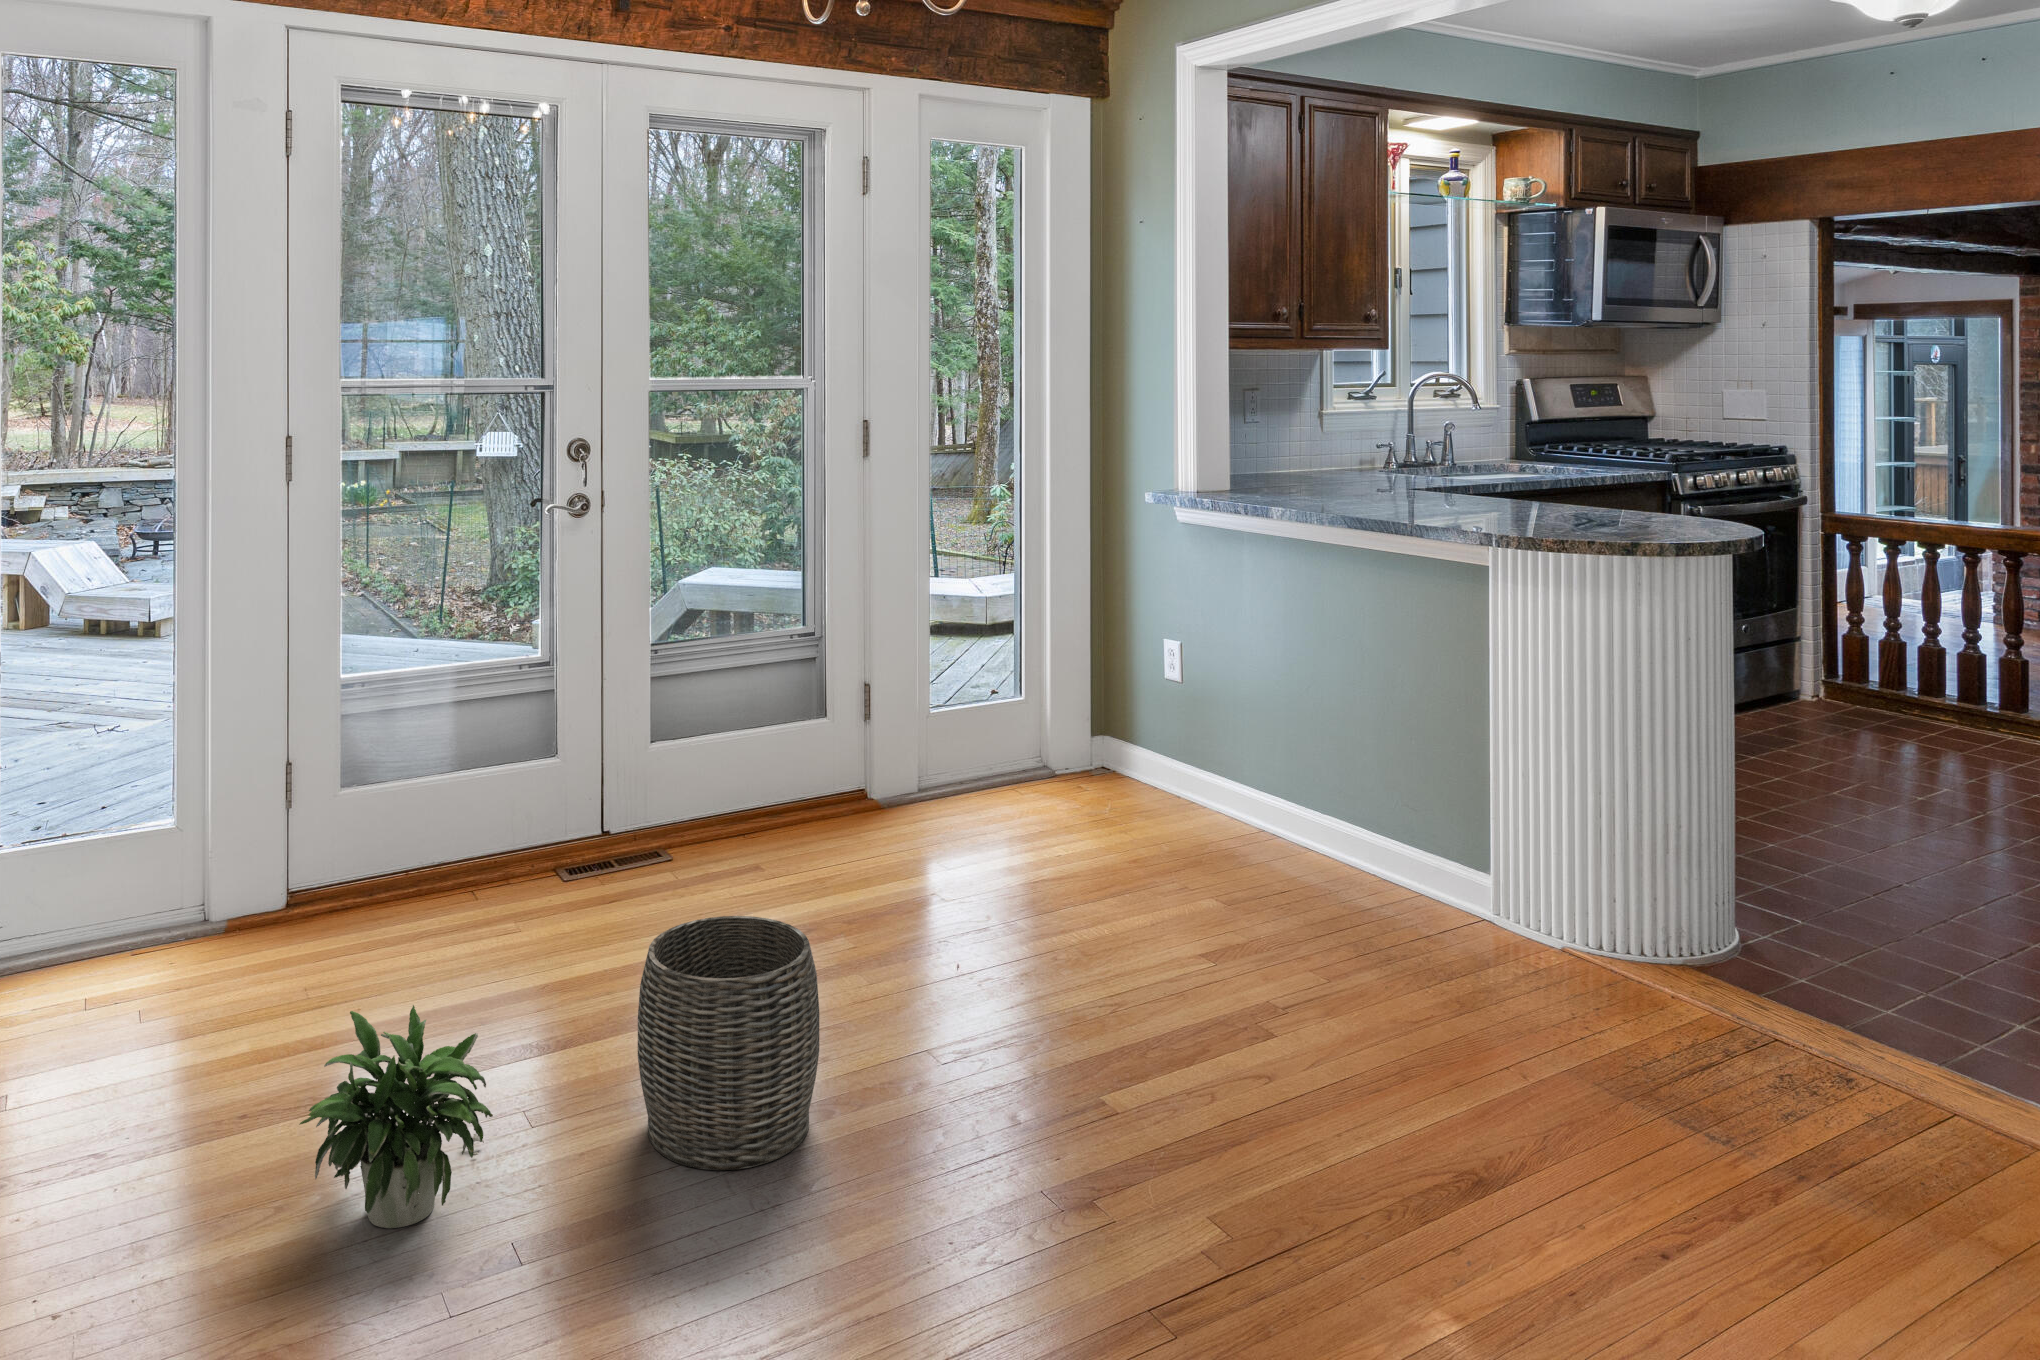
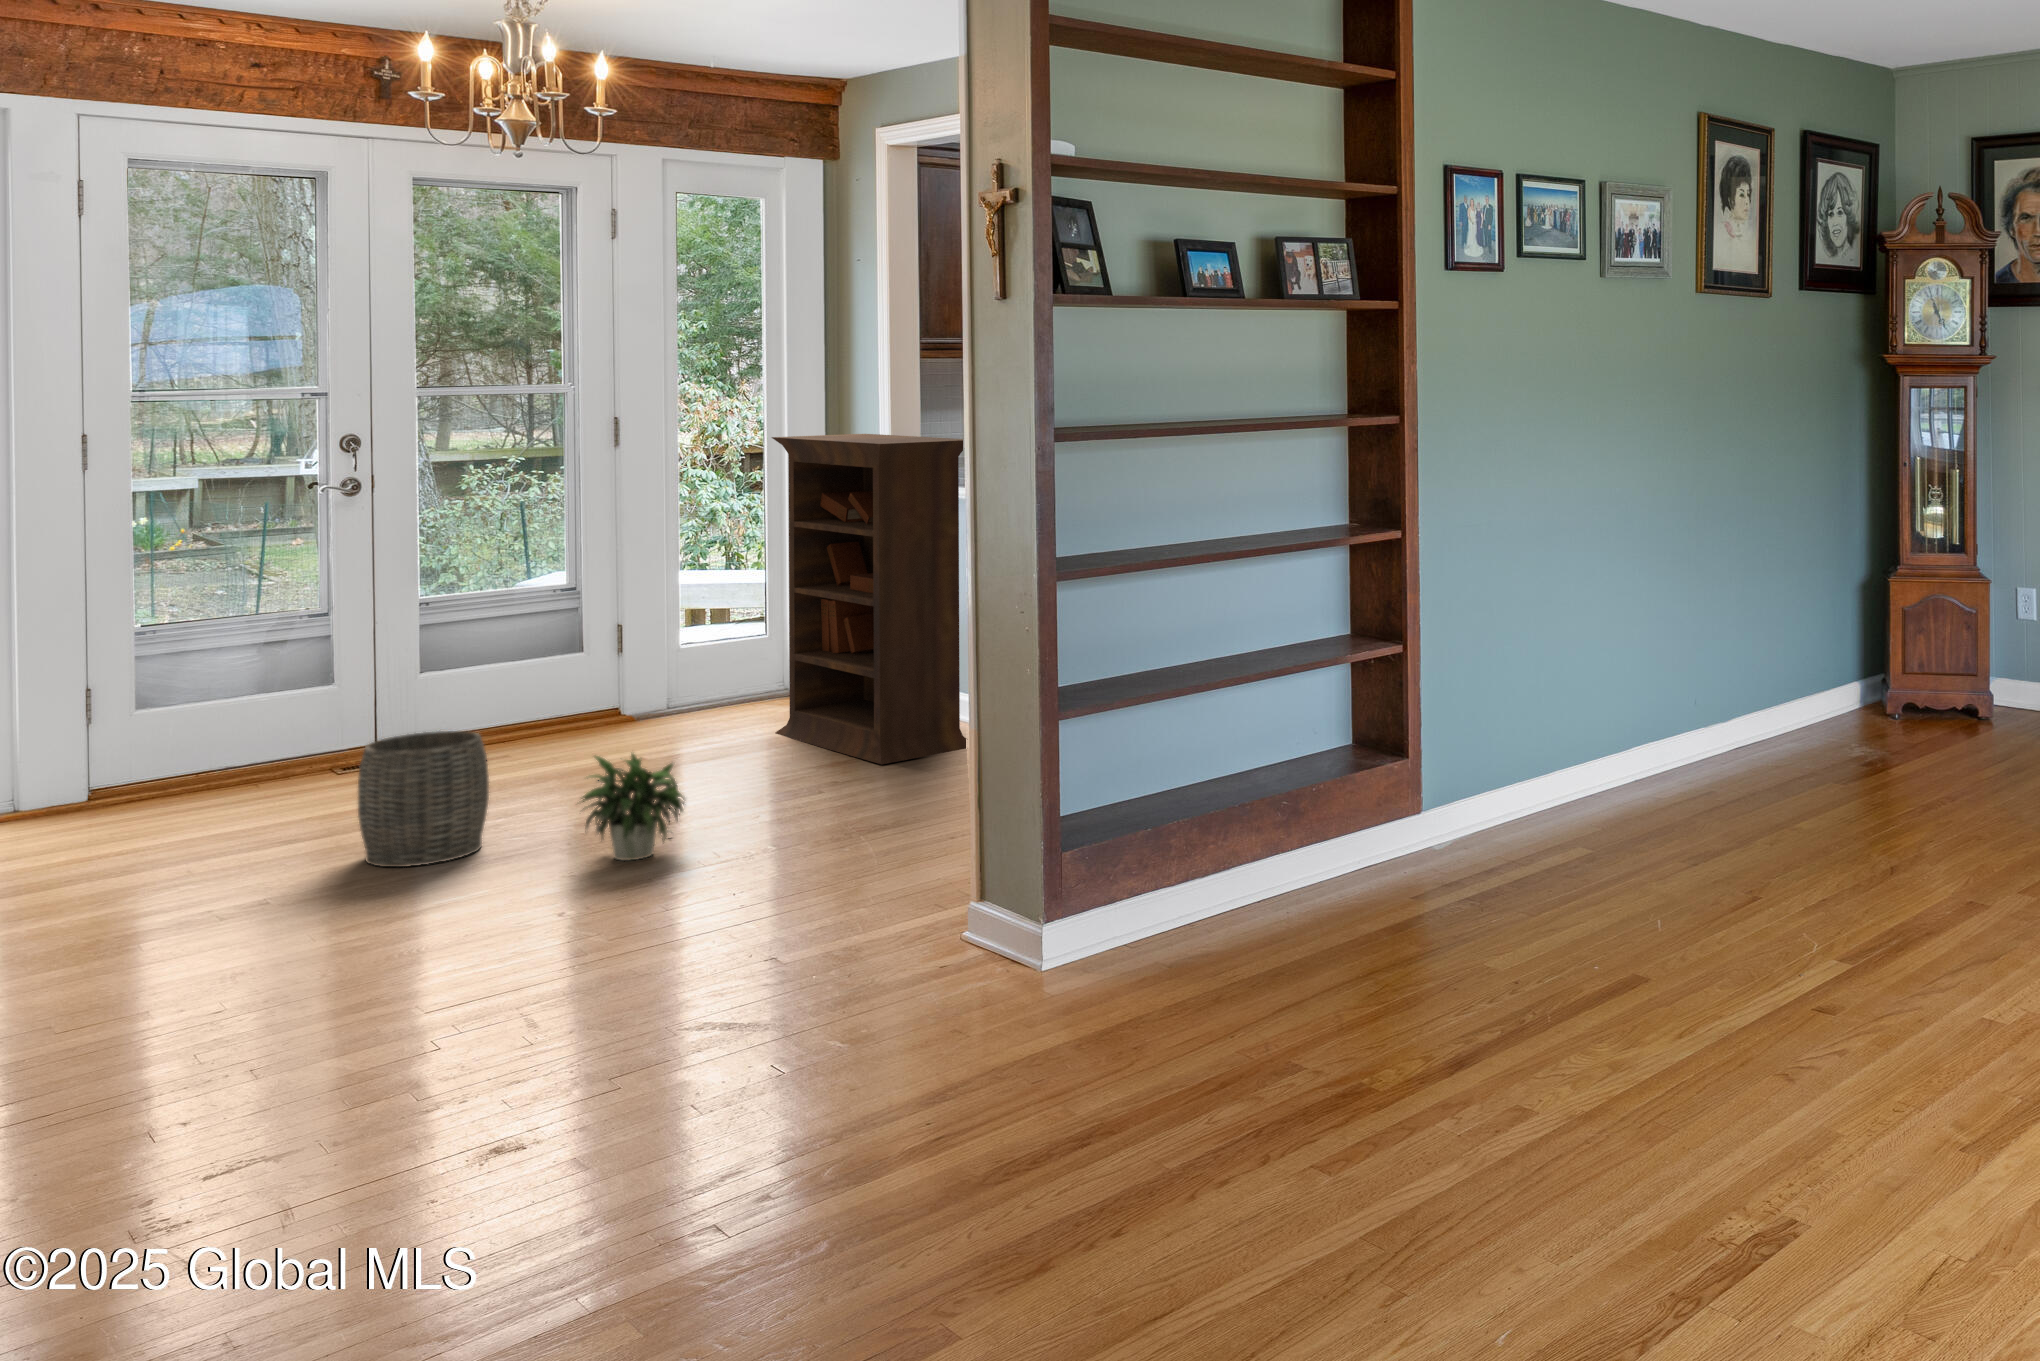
bookcase: none [1079,448,1408,955] -> present [772,434,966,764]
potted plant: present [299,1005,493,1228] -> present [582,753,685,861]

